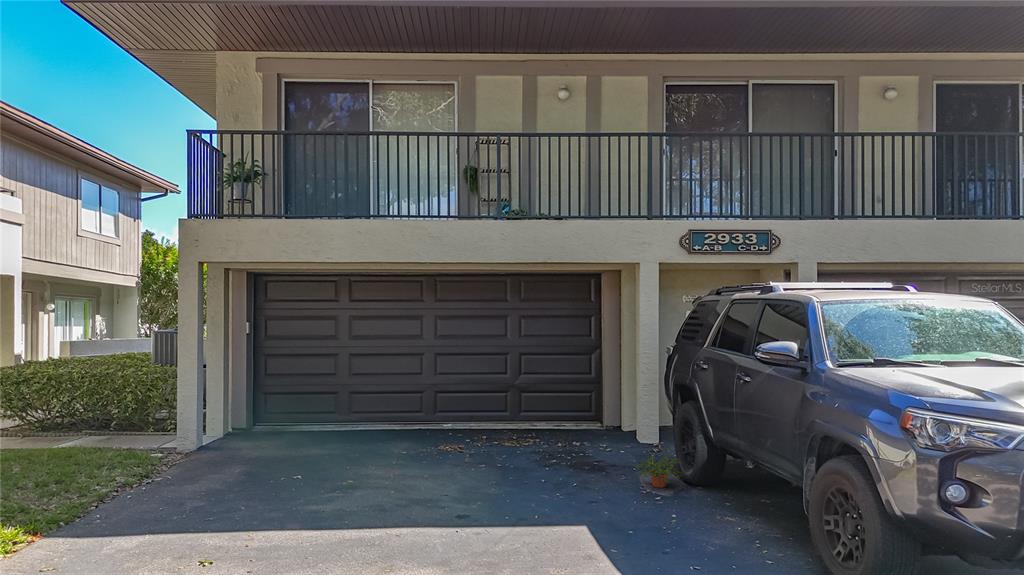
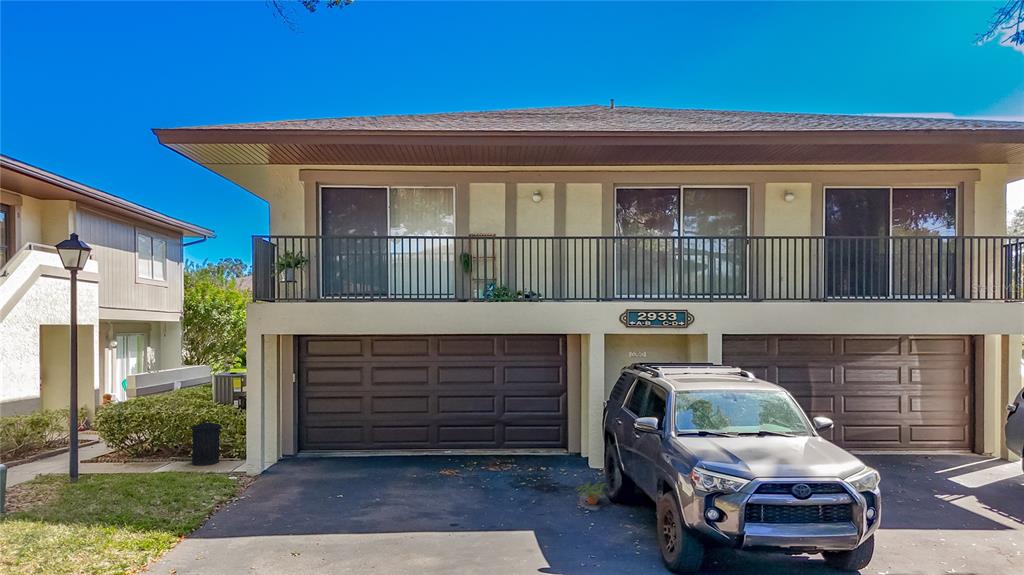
trash can: none [106,379,152,440] -> present [189,419,223,466]

